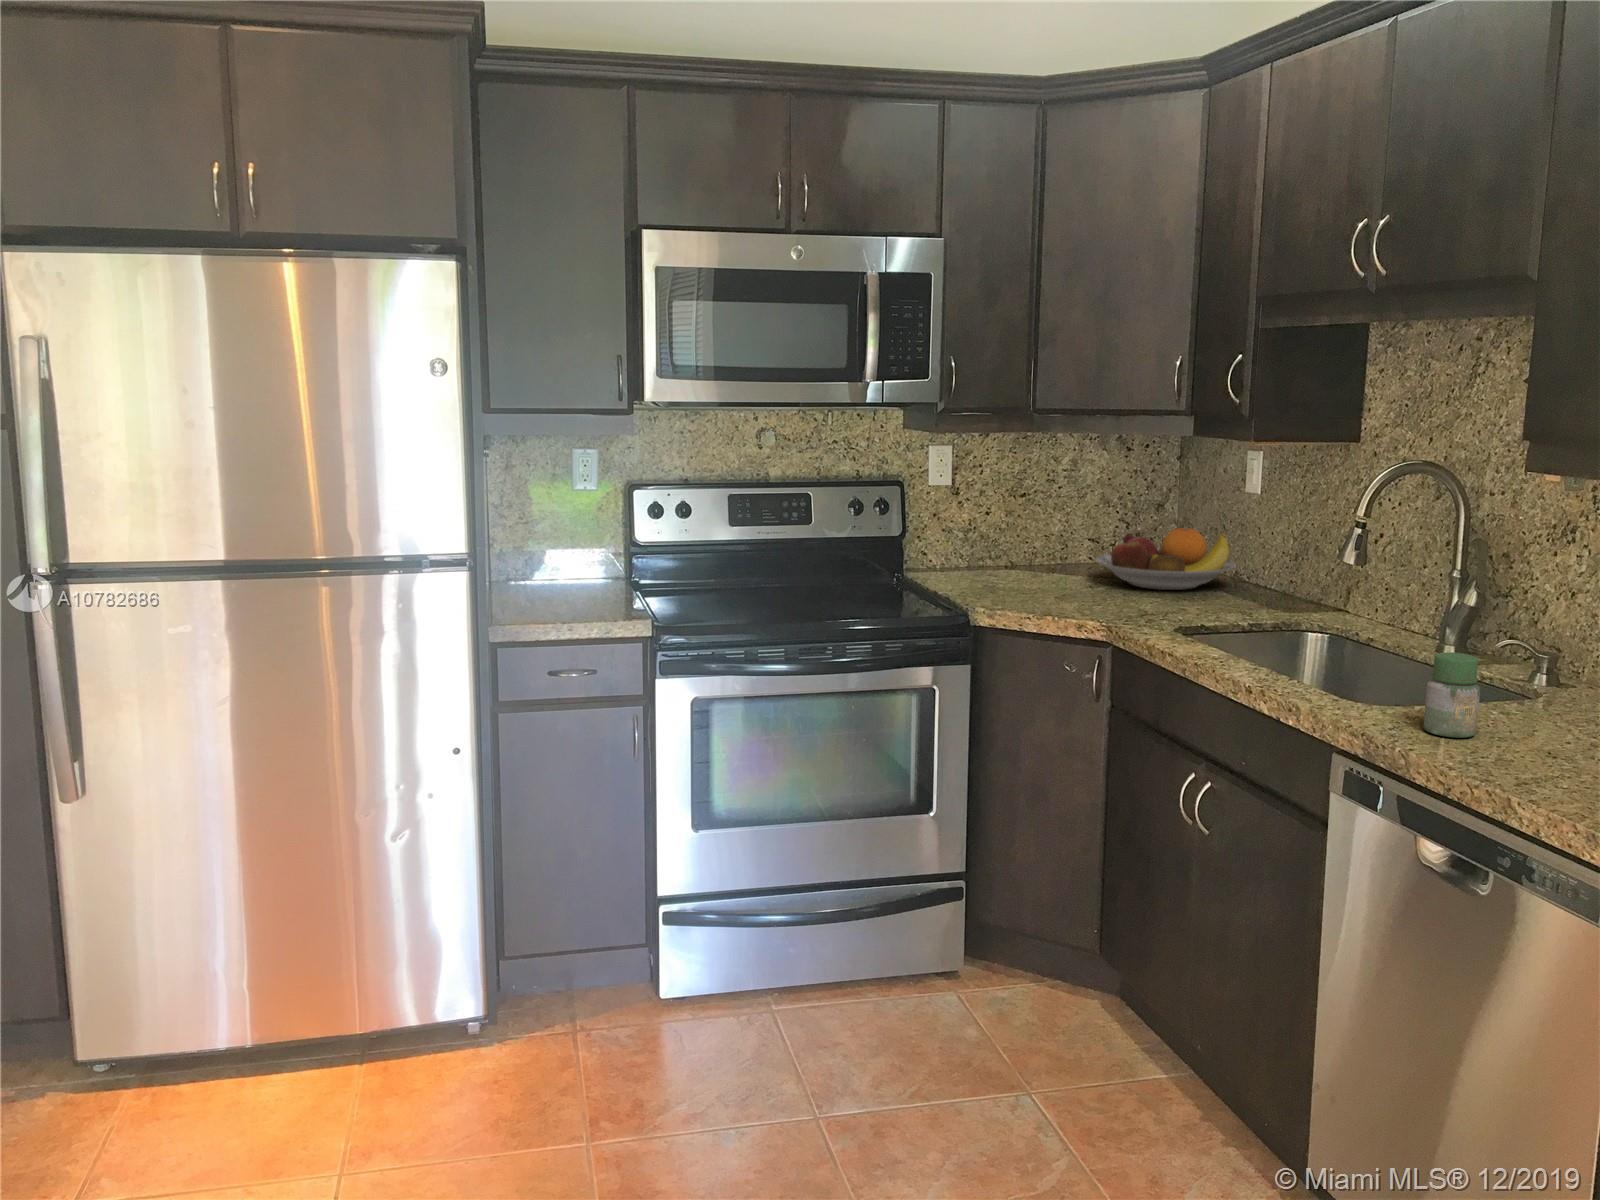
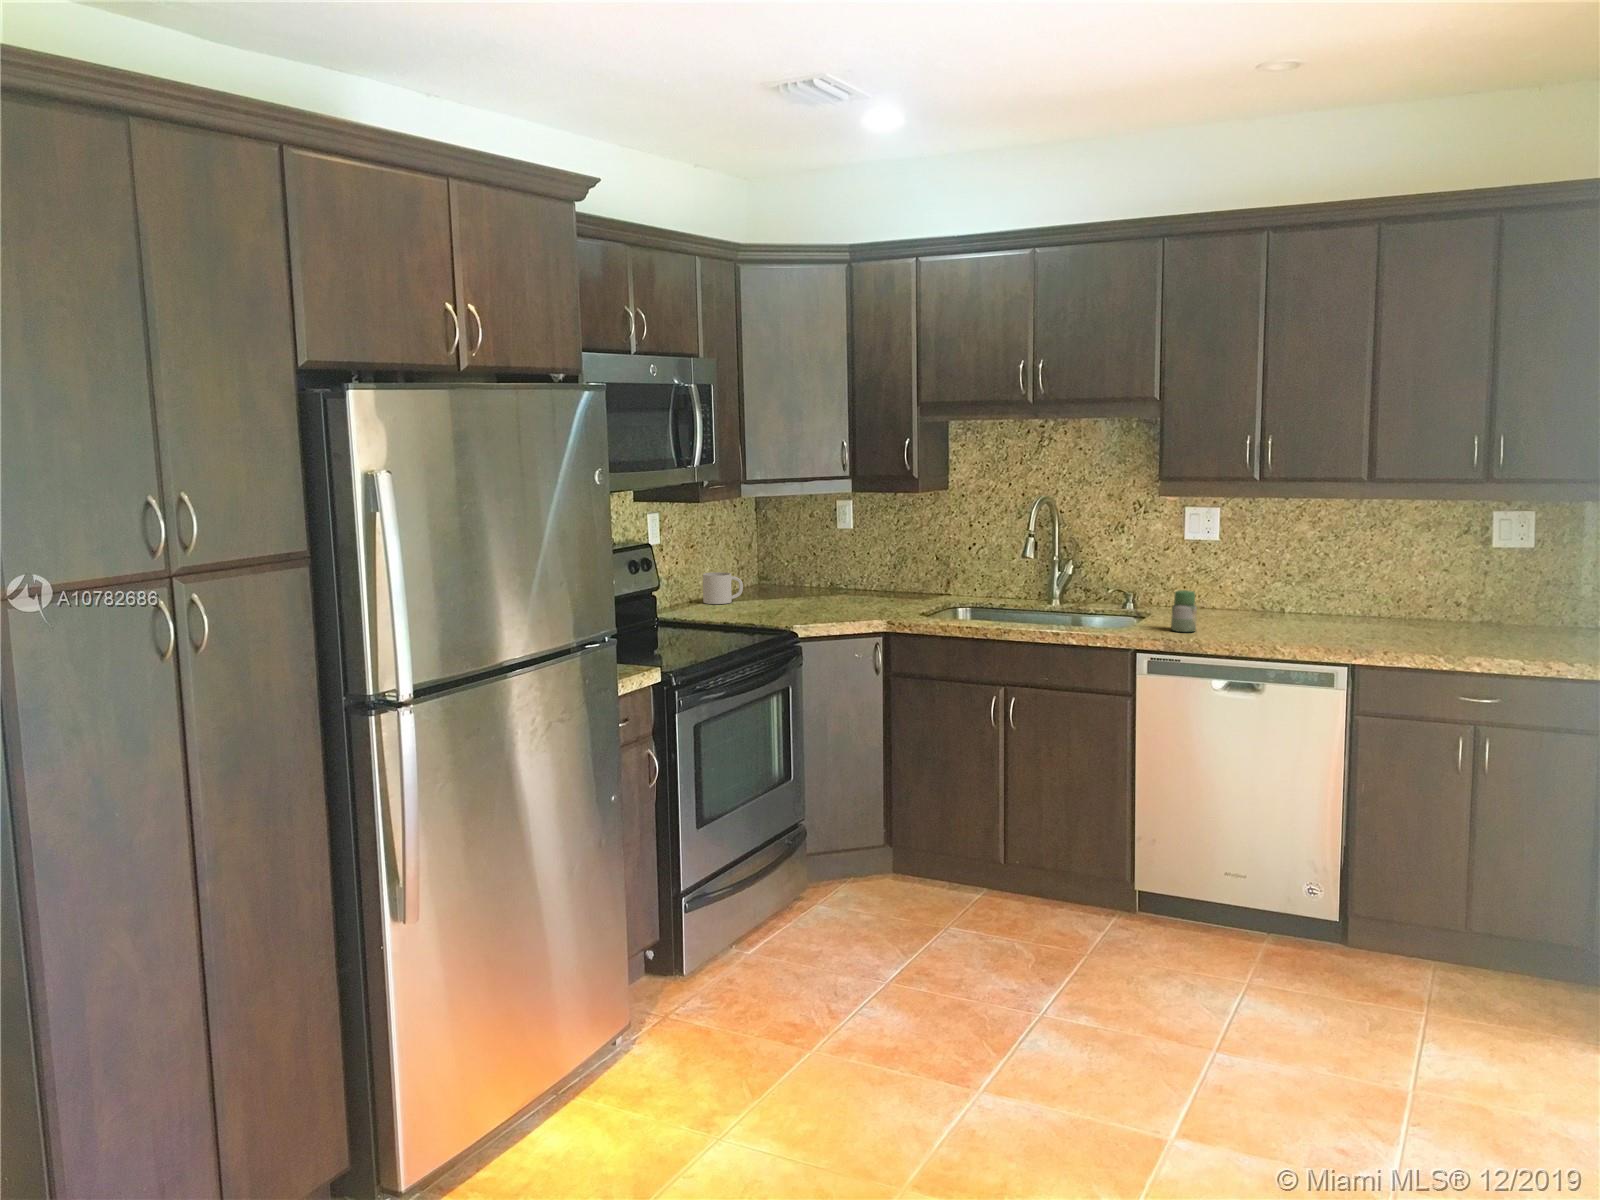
fruit bowl: present [1095,528,1236,590] -> none [773,554,869,598]
mug: none [997,534,1049,576] -> present [703,572,743,604]

